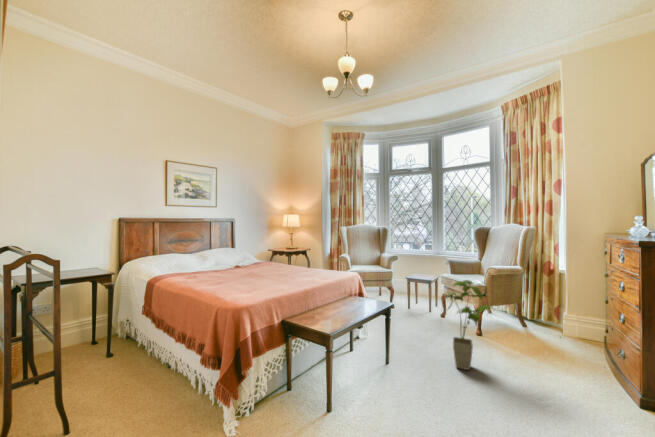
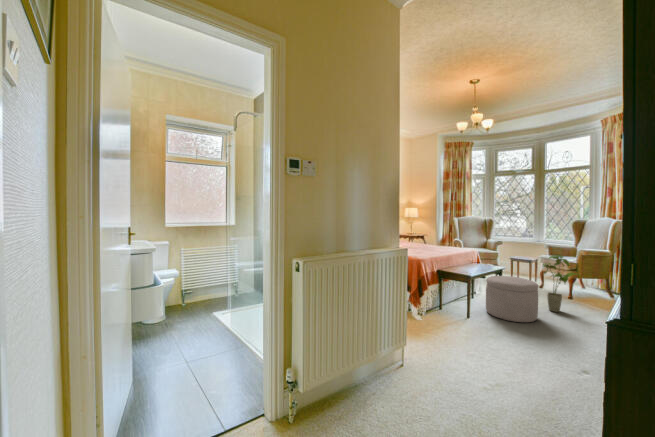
ottoman: none [363,319,441,412] -> present [486,276,538,322]

